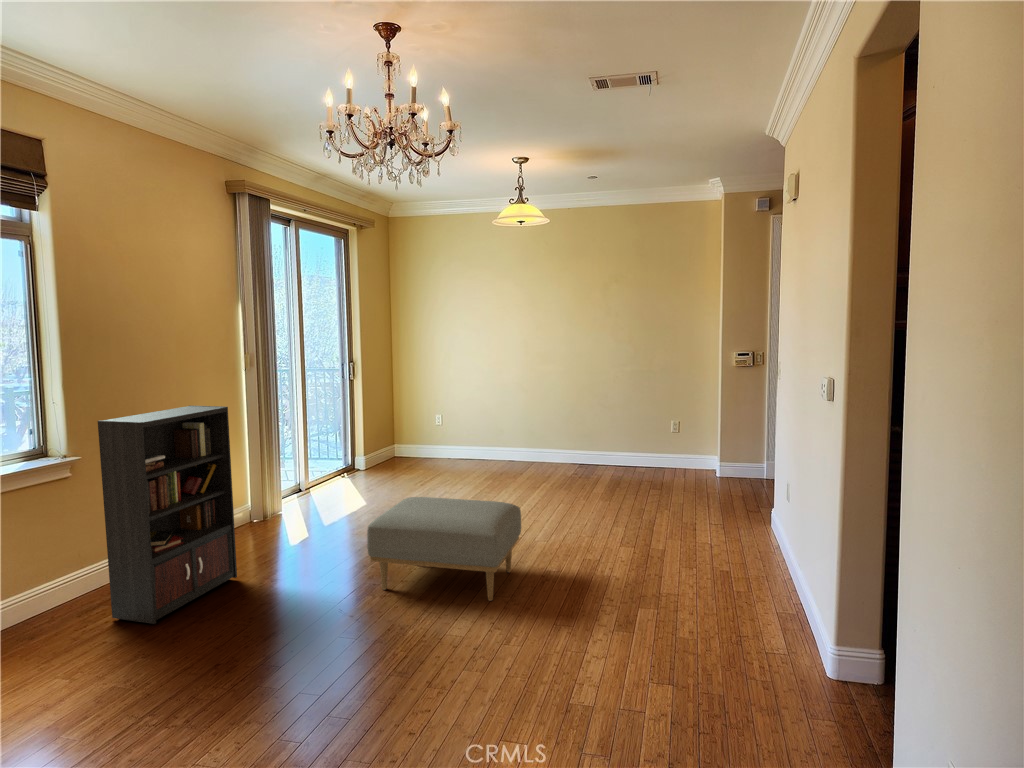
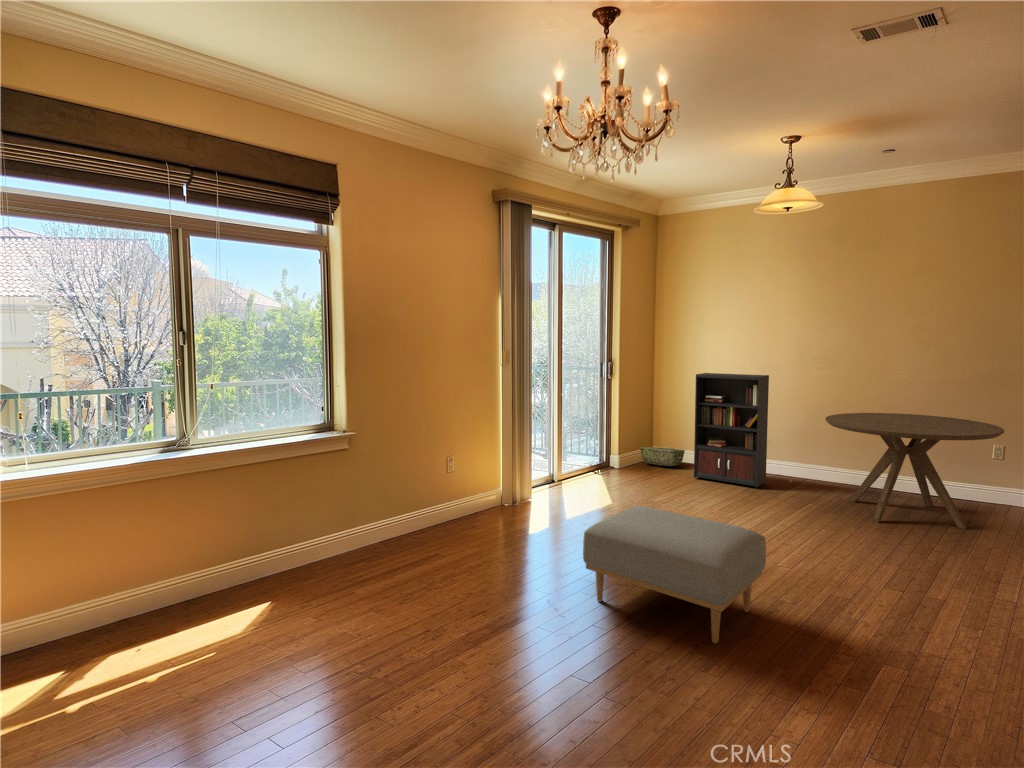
dining table: none [547,398,666,489] -> present [825,413,1004,529]
bookcase: present [98,406,237,624] -> present [694,373,792,488]
woven basket: none [383,445,426,463] -> present [640,447,685,466]

